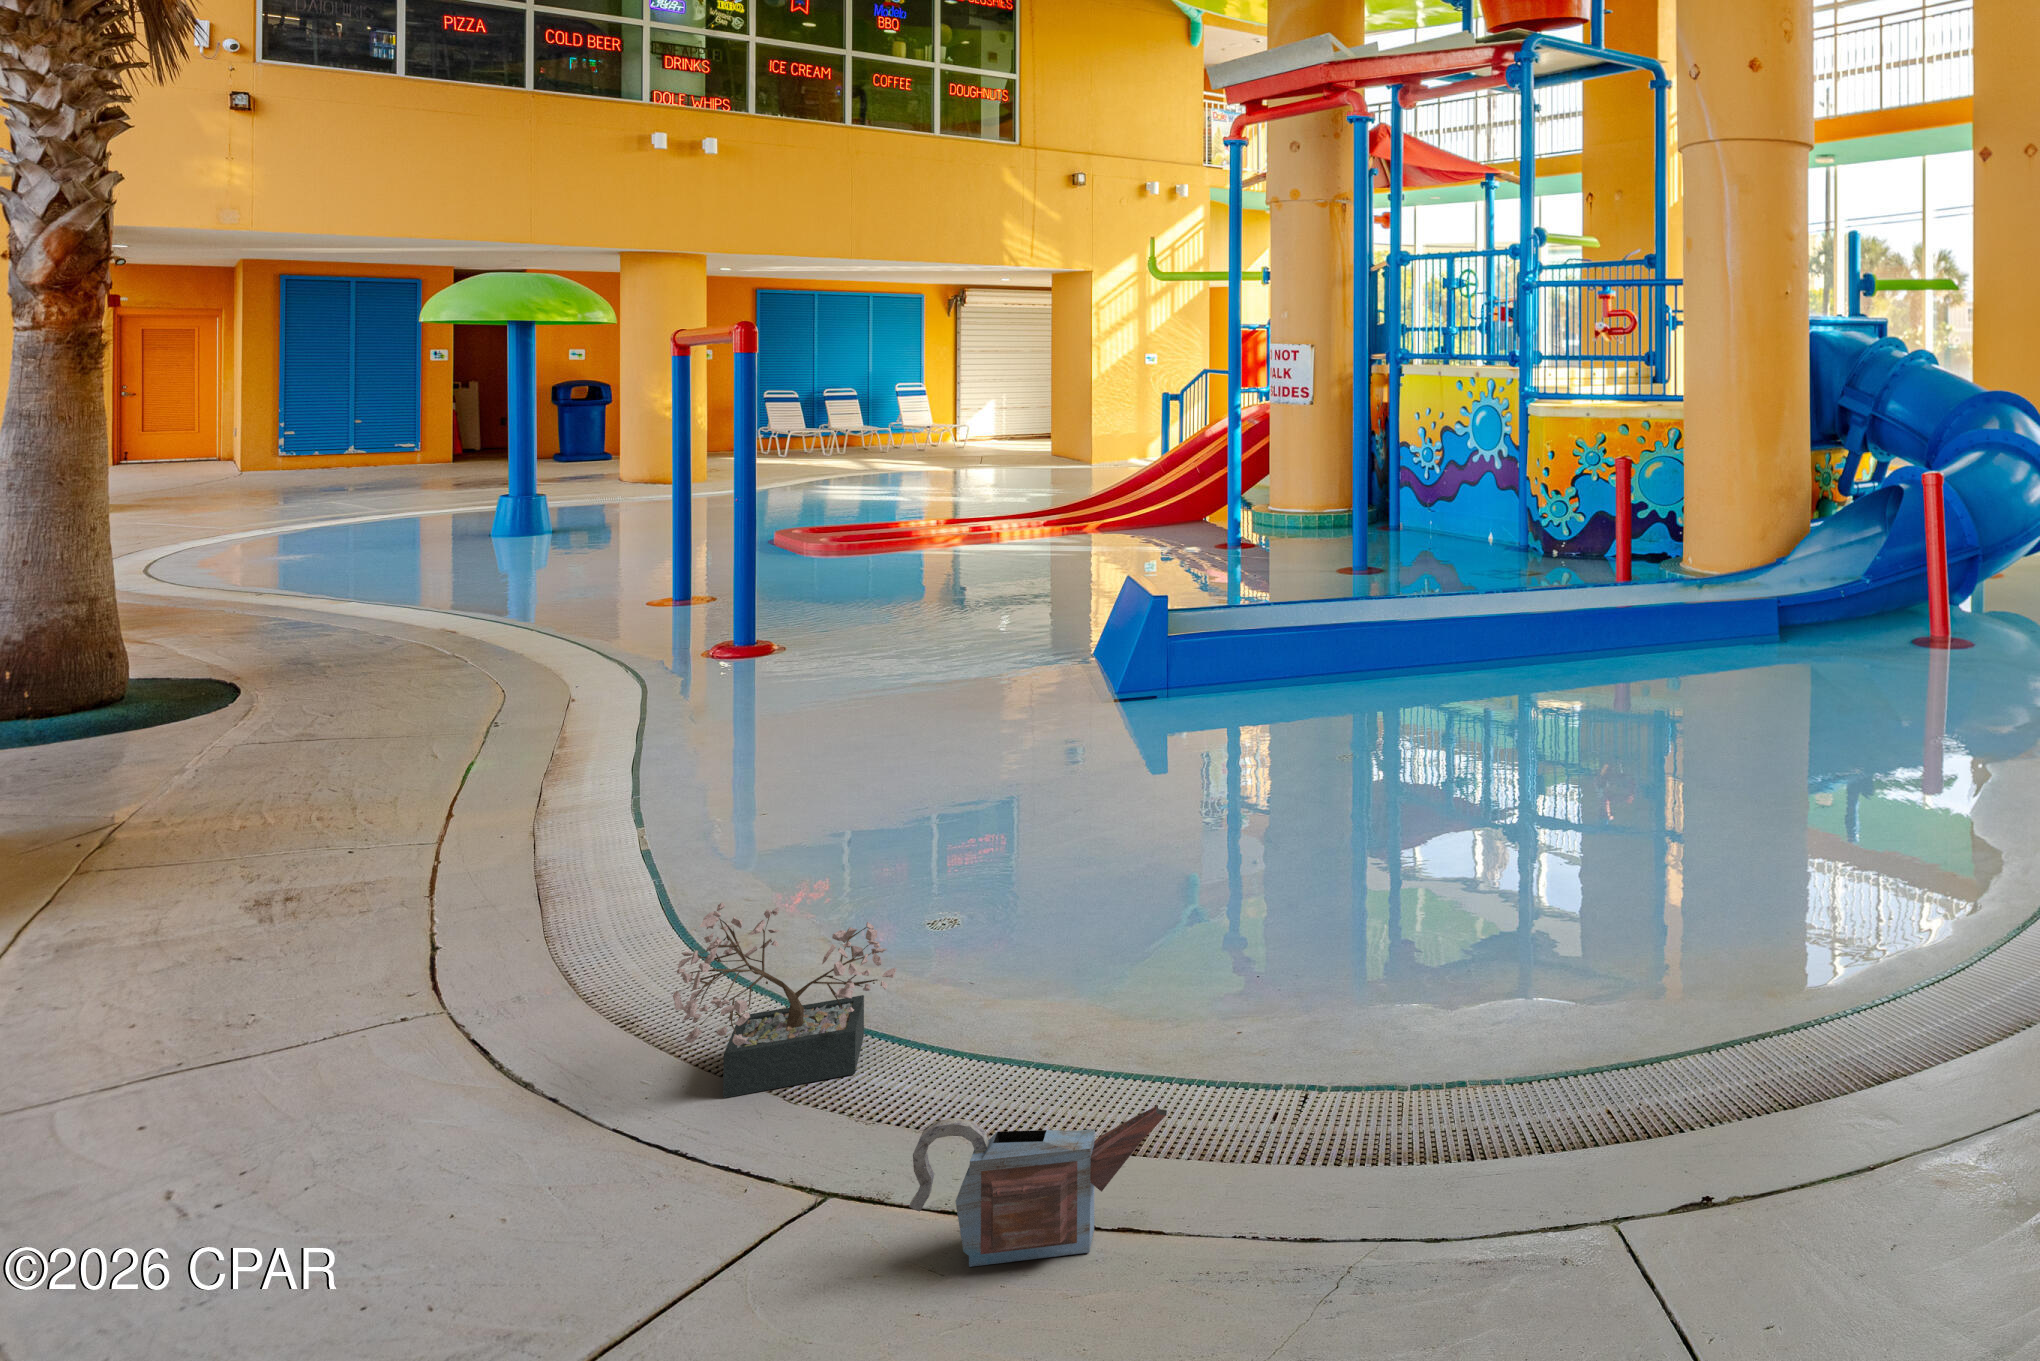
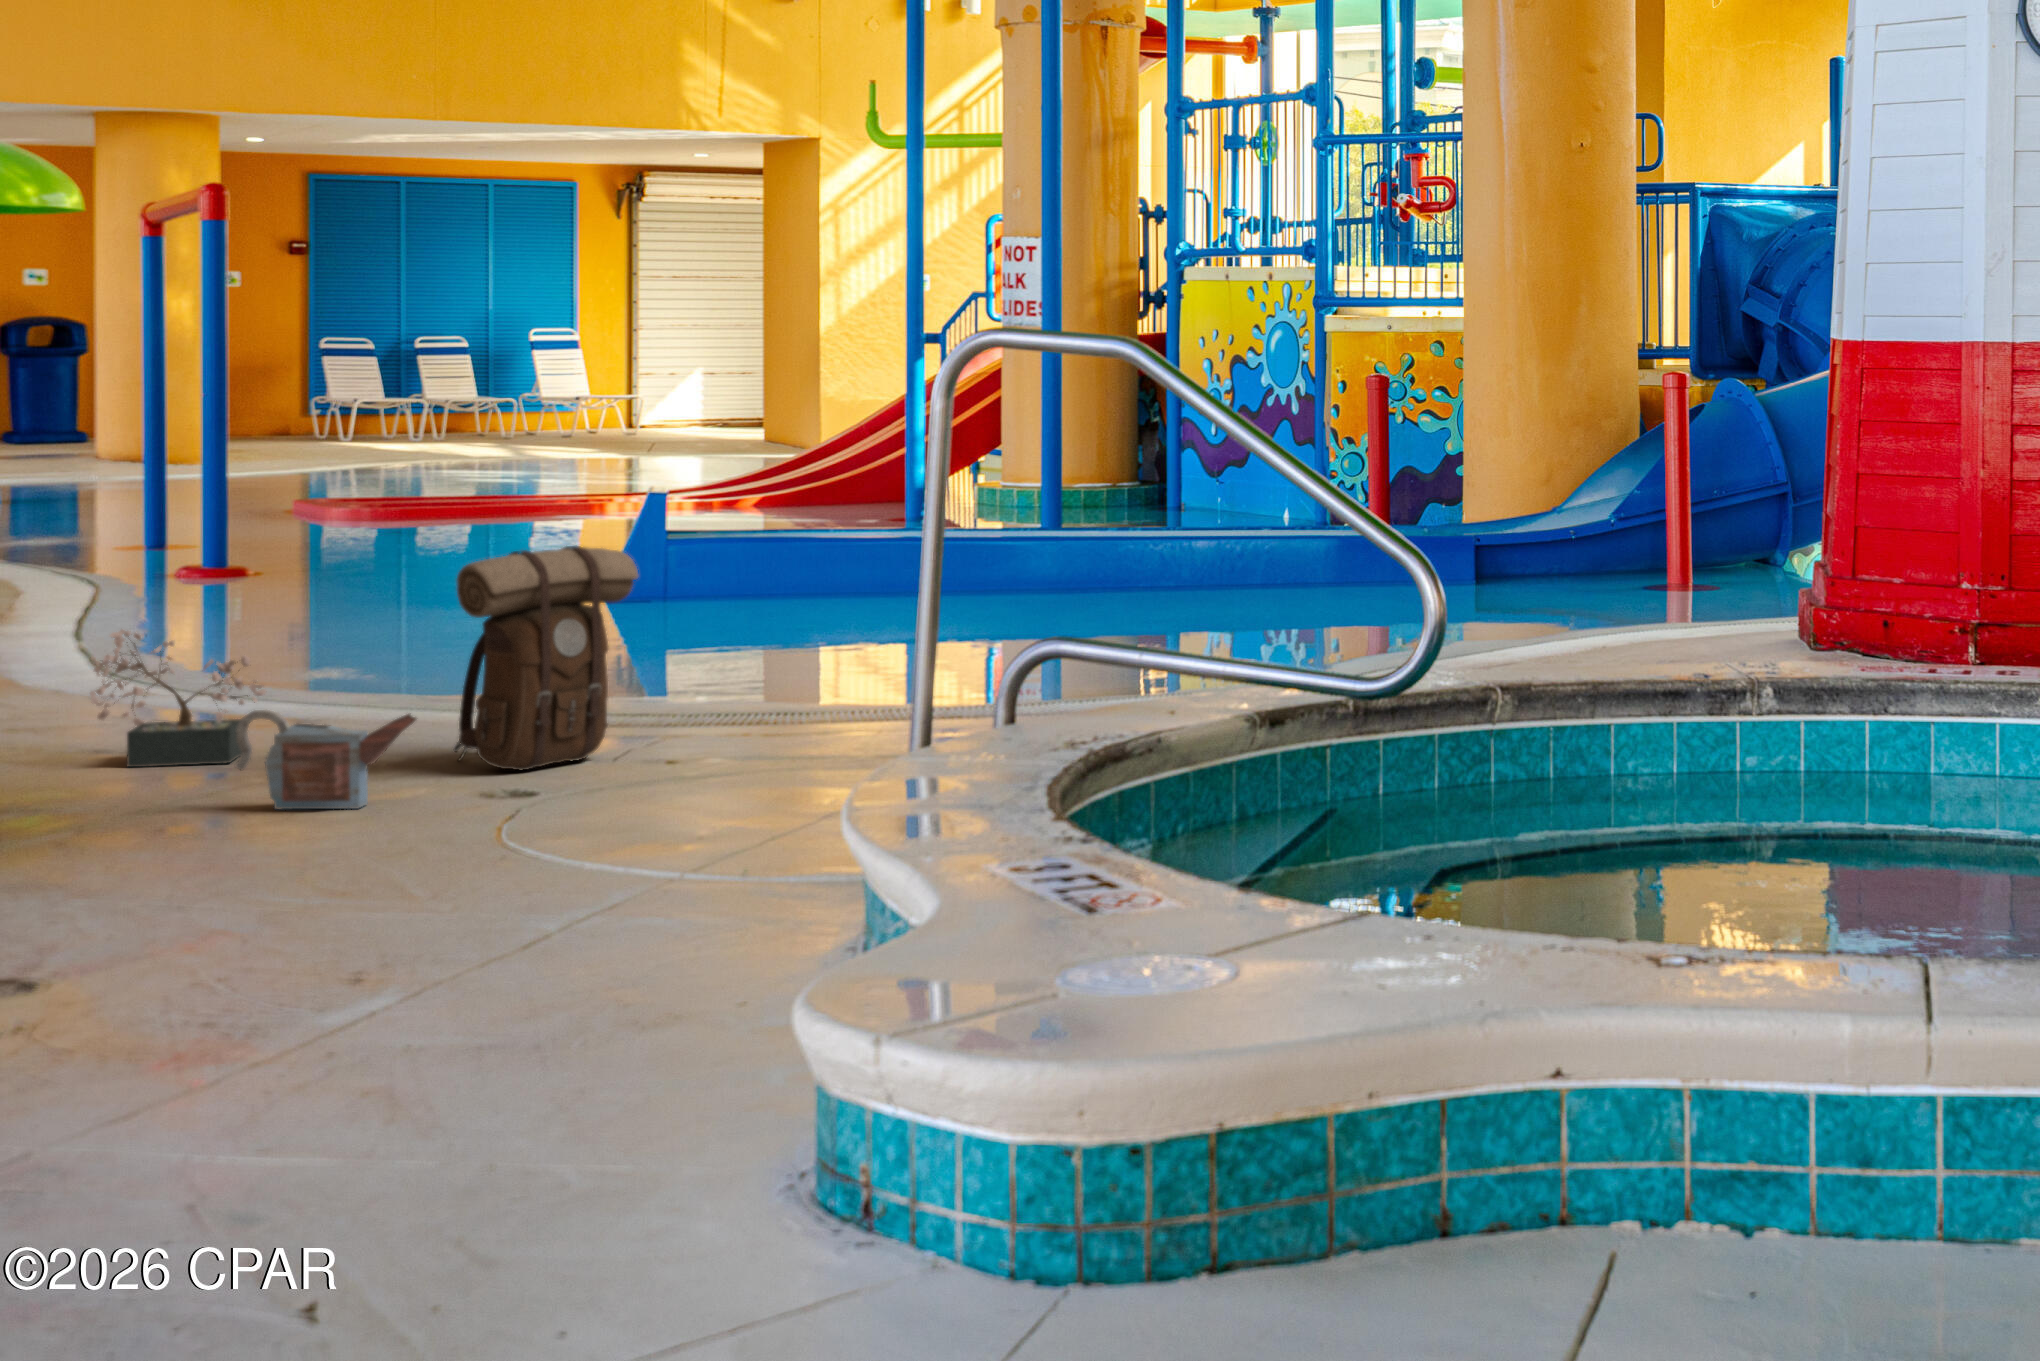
backpack: none [1132,773,1336,1076] -> present [454,546,638,770]

